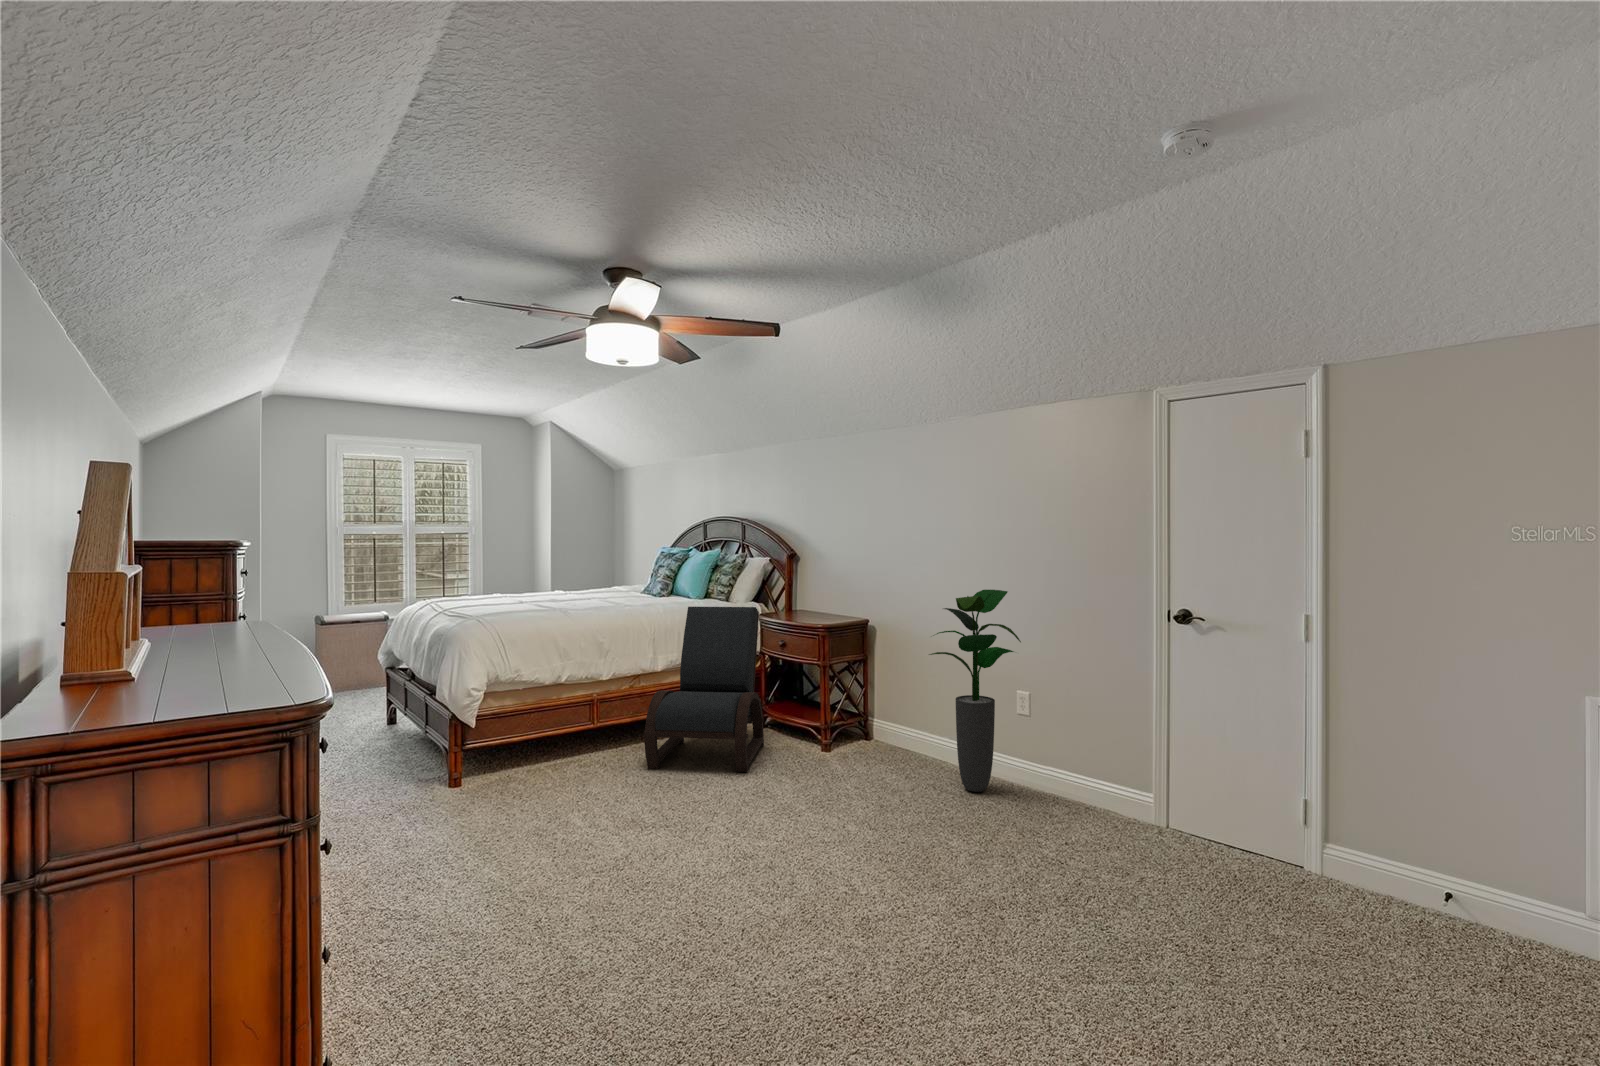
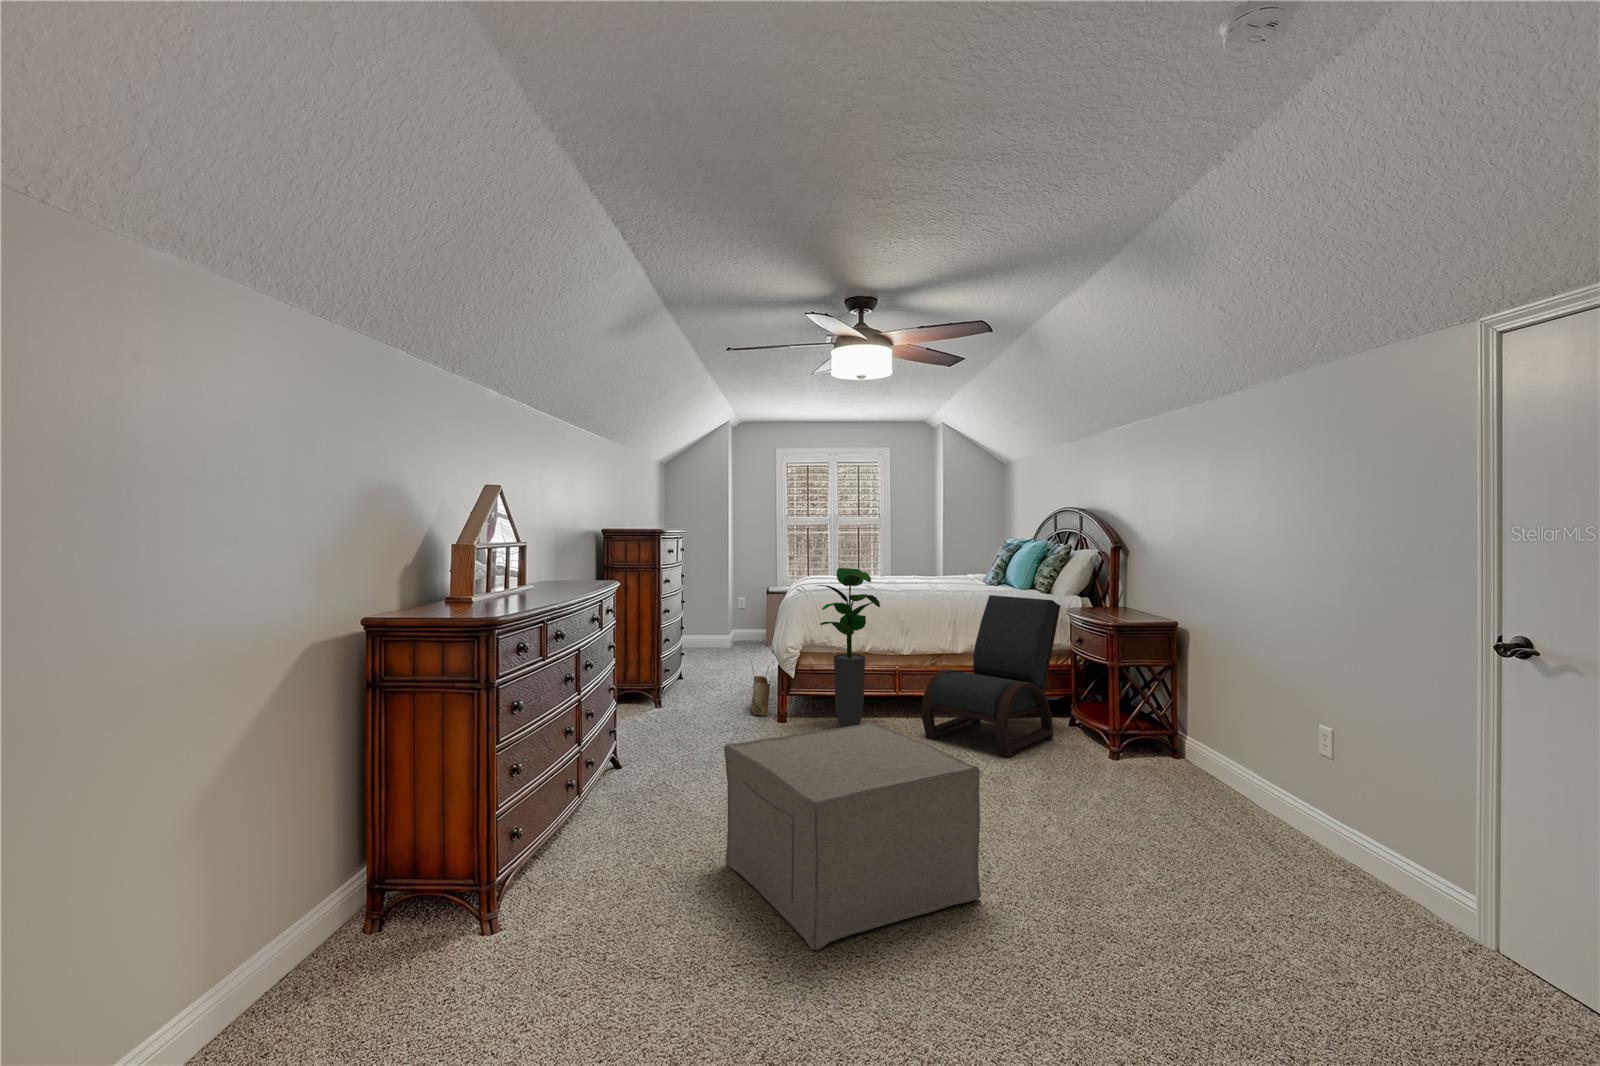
potted plant: present [929,590,1021,792] -> present [818,568,880,728]
woven basket: none [403,712,439,785] -> present [751,661,770,716]
ottoman: none [589,761,877,1034] -> present [724,721,981,950]

